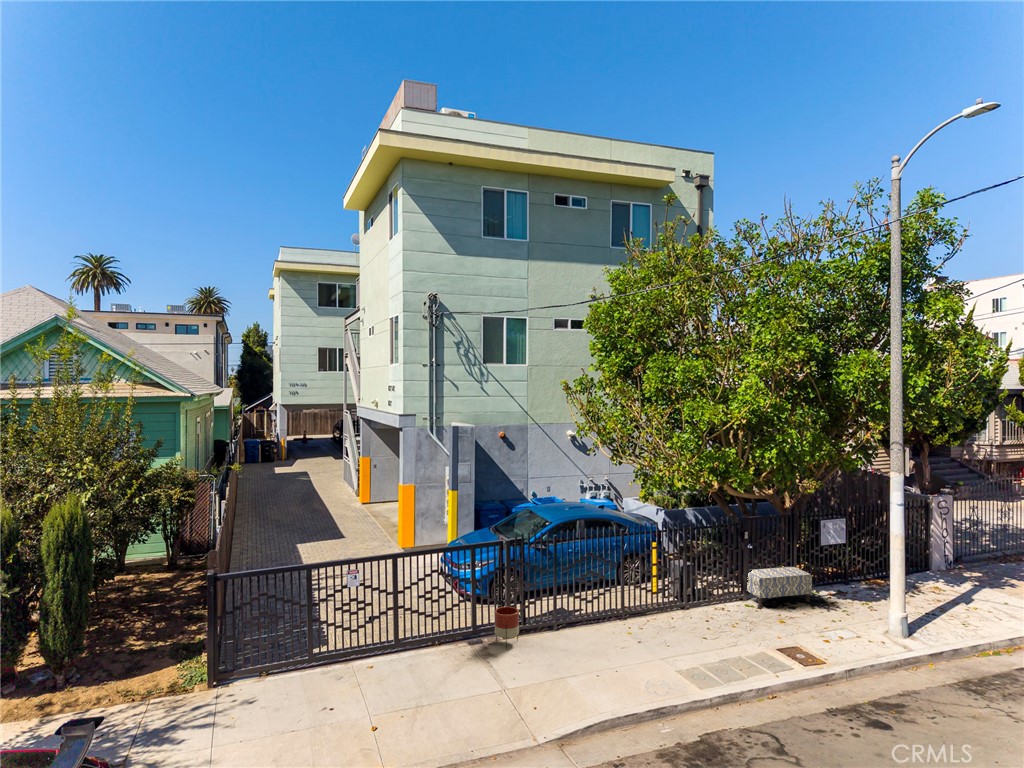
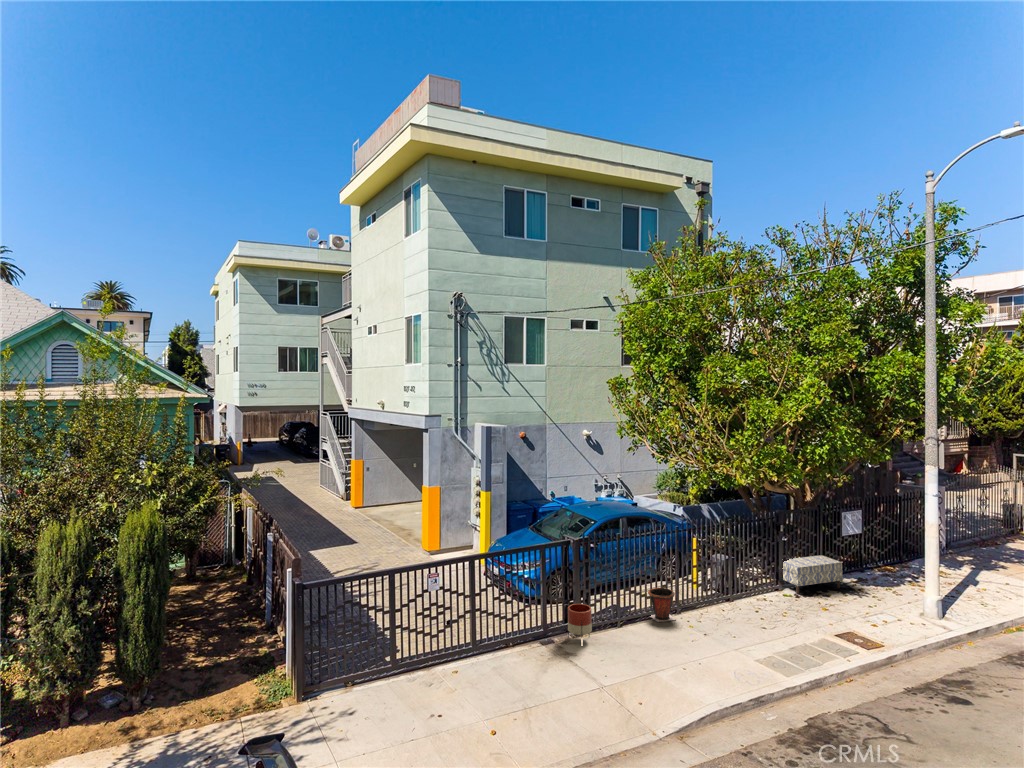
waste bin: none [588,593,616,629] -> present [648,588,676,622]

